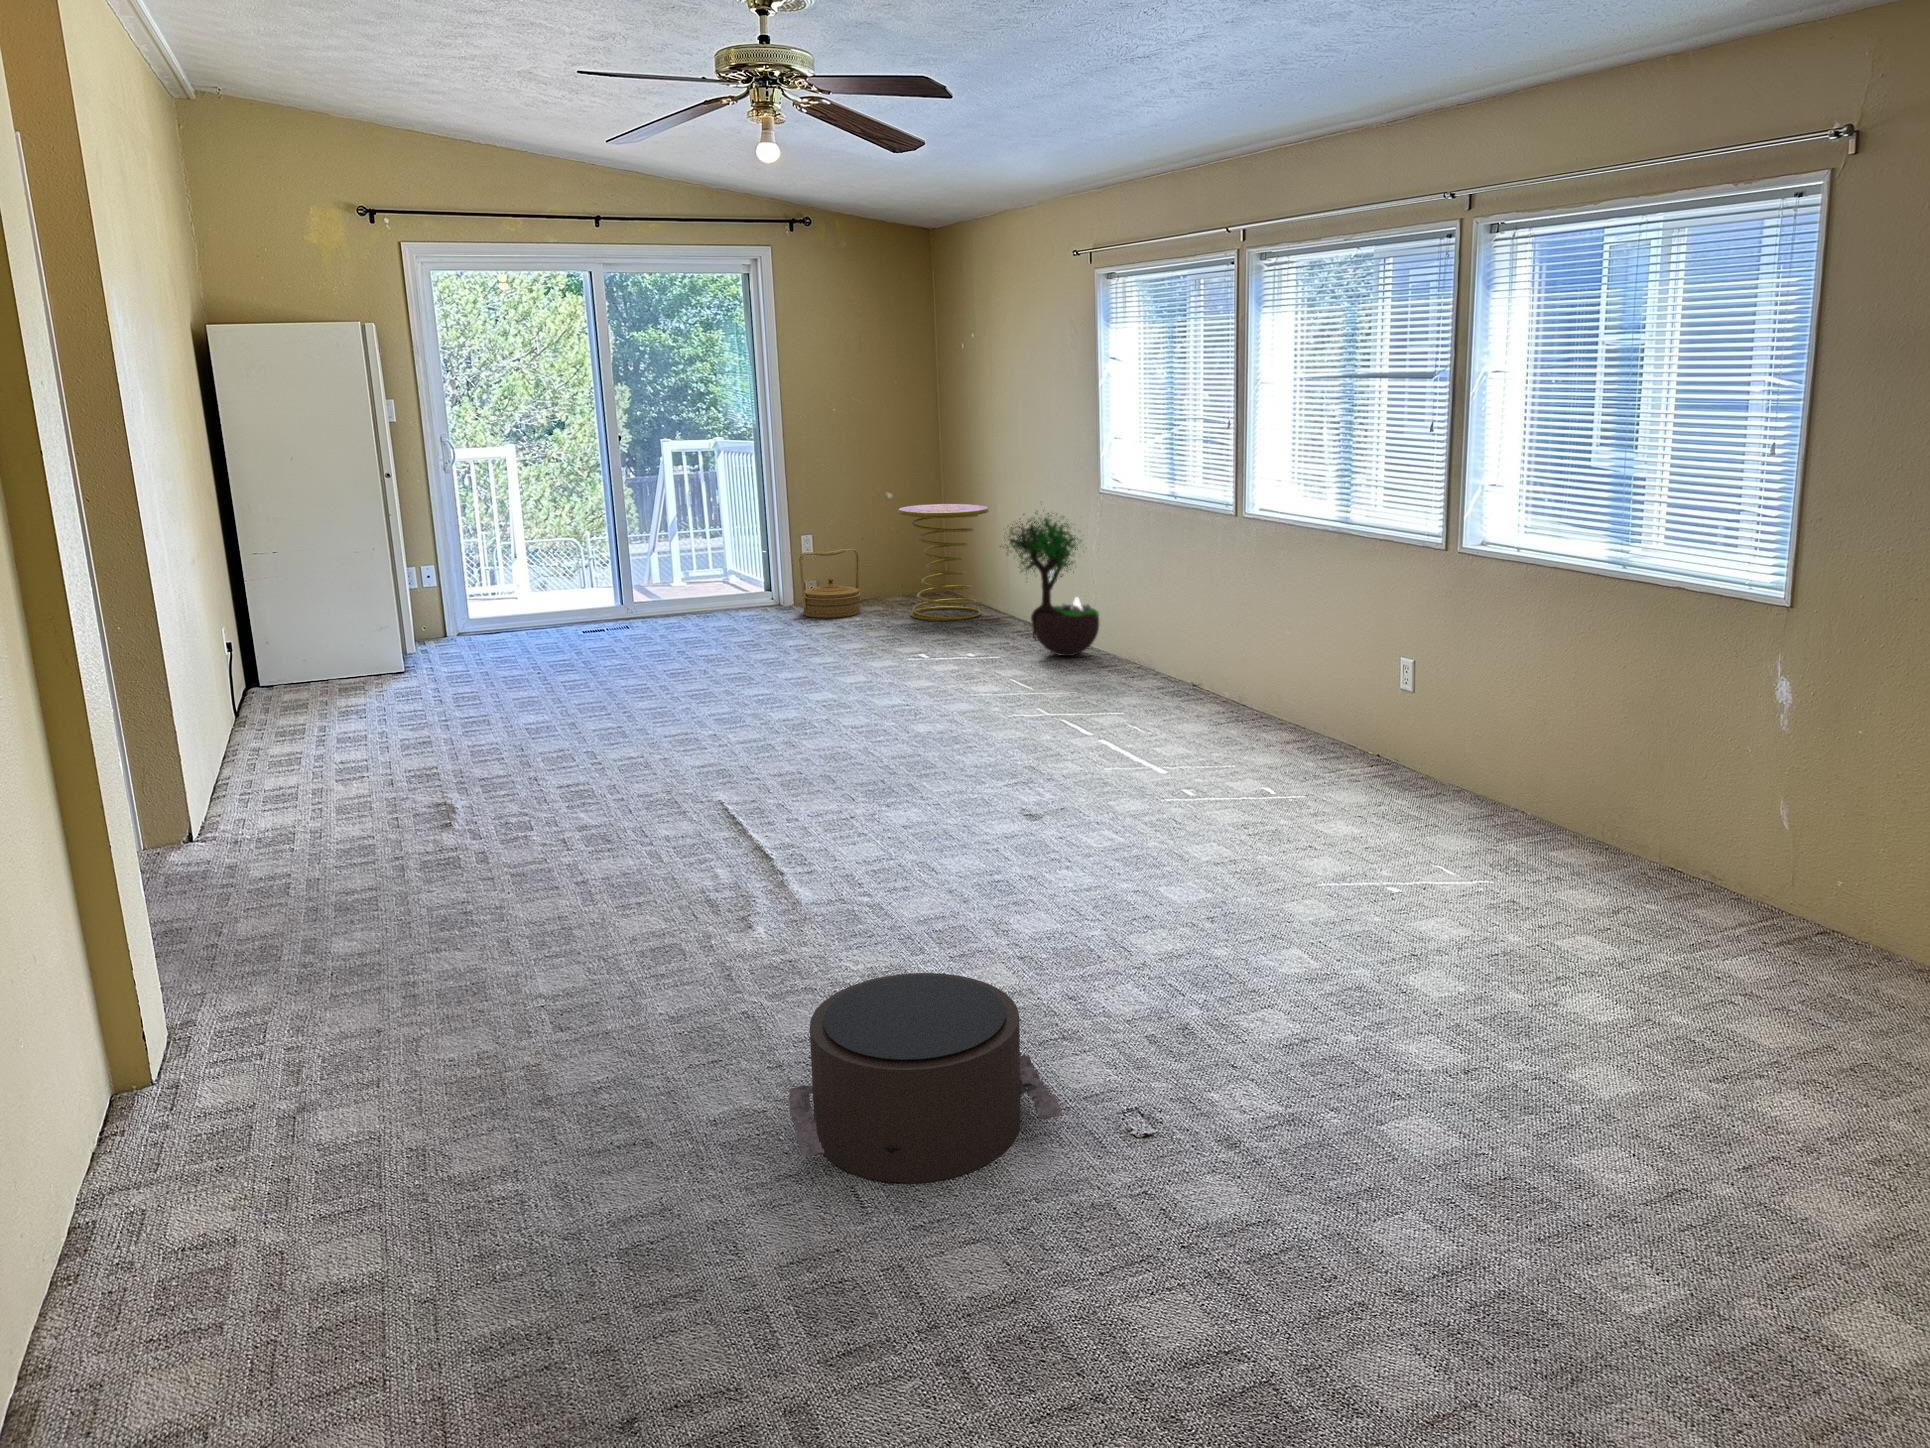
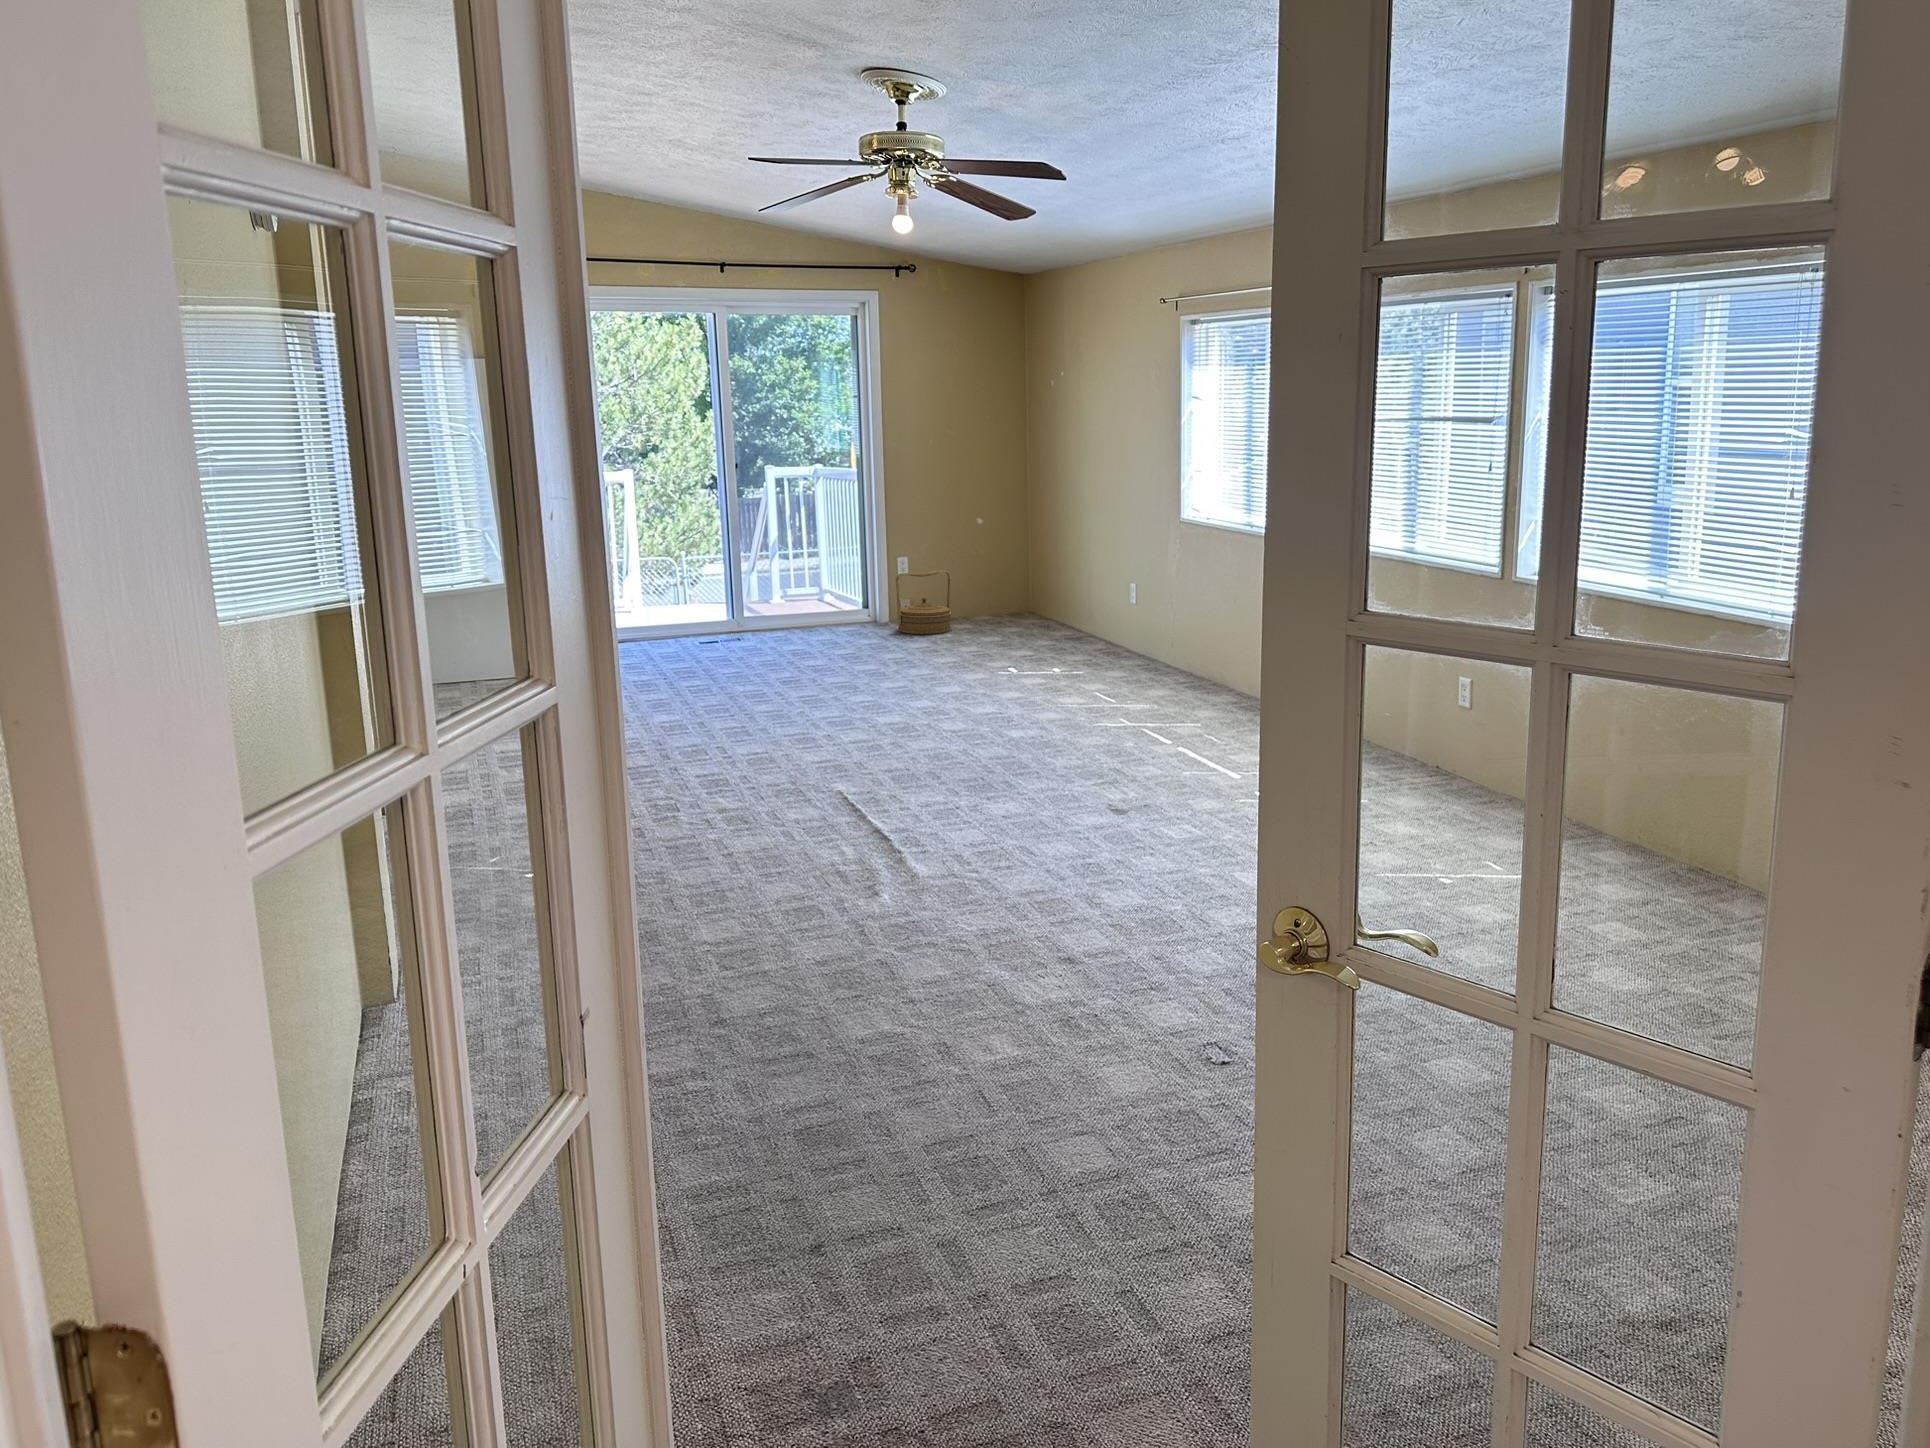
side table: present [898,504,989,621] -> none [989,531,1073,639]
potted tree: present [1000,510,1099,656] -> none [1085,529,1177,673]
pouf: present [788,973,1062,1183] -> none [924,925,1155,1091]

